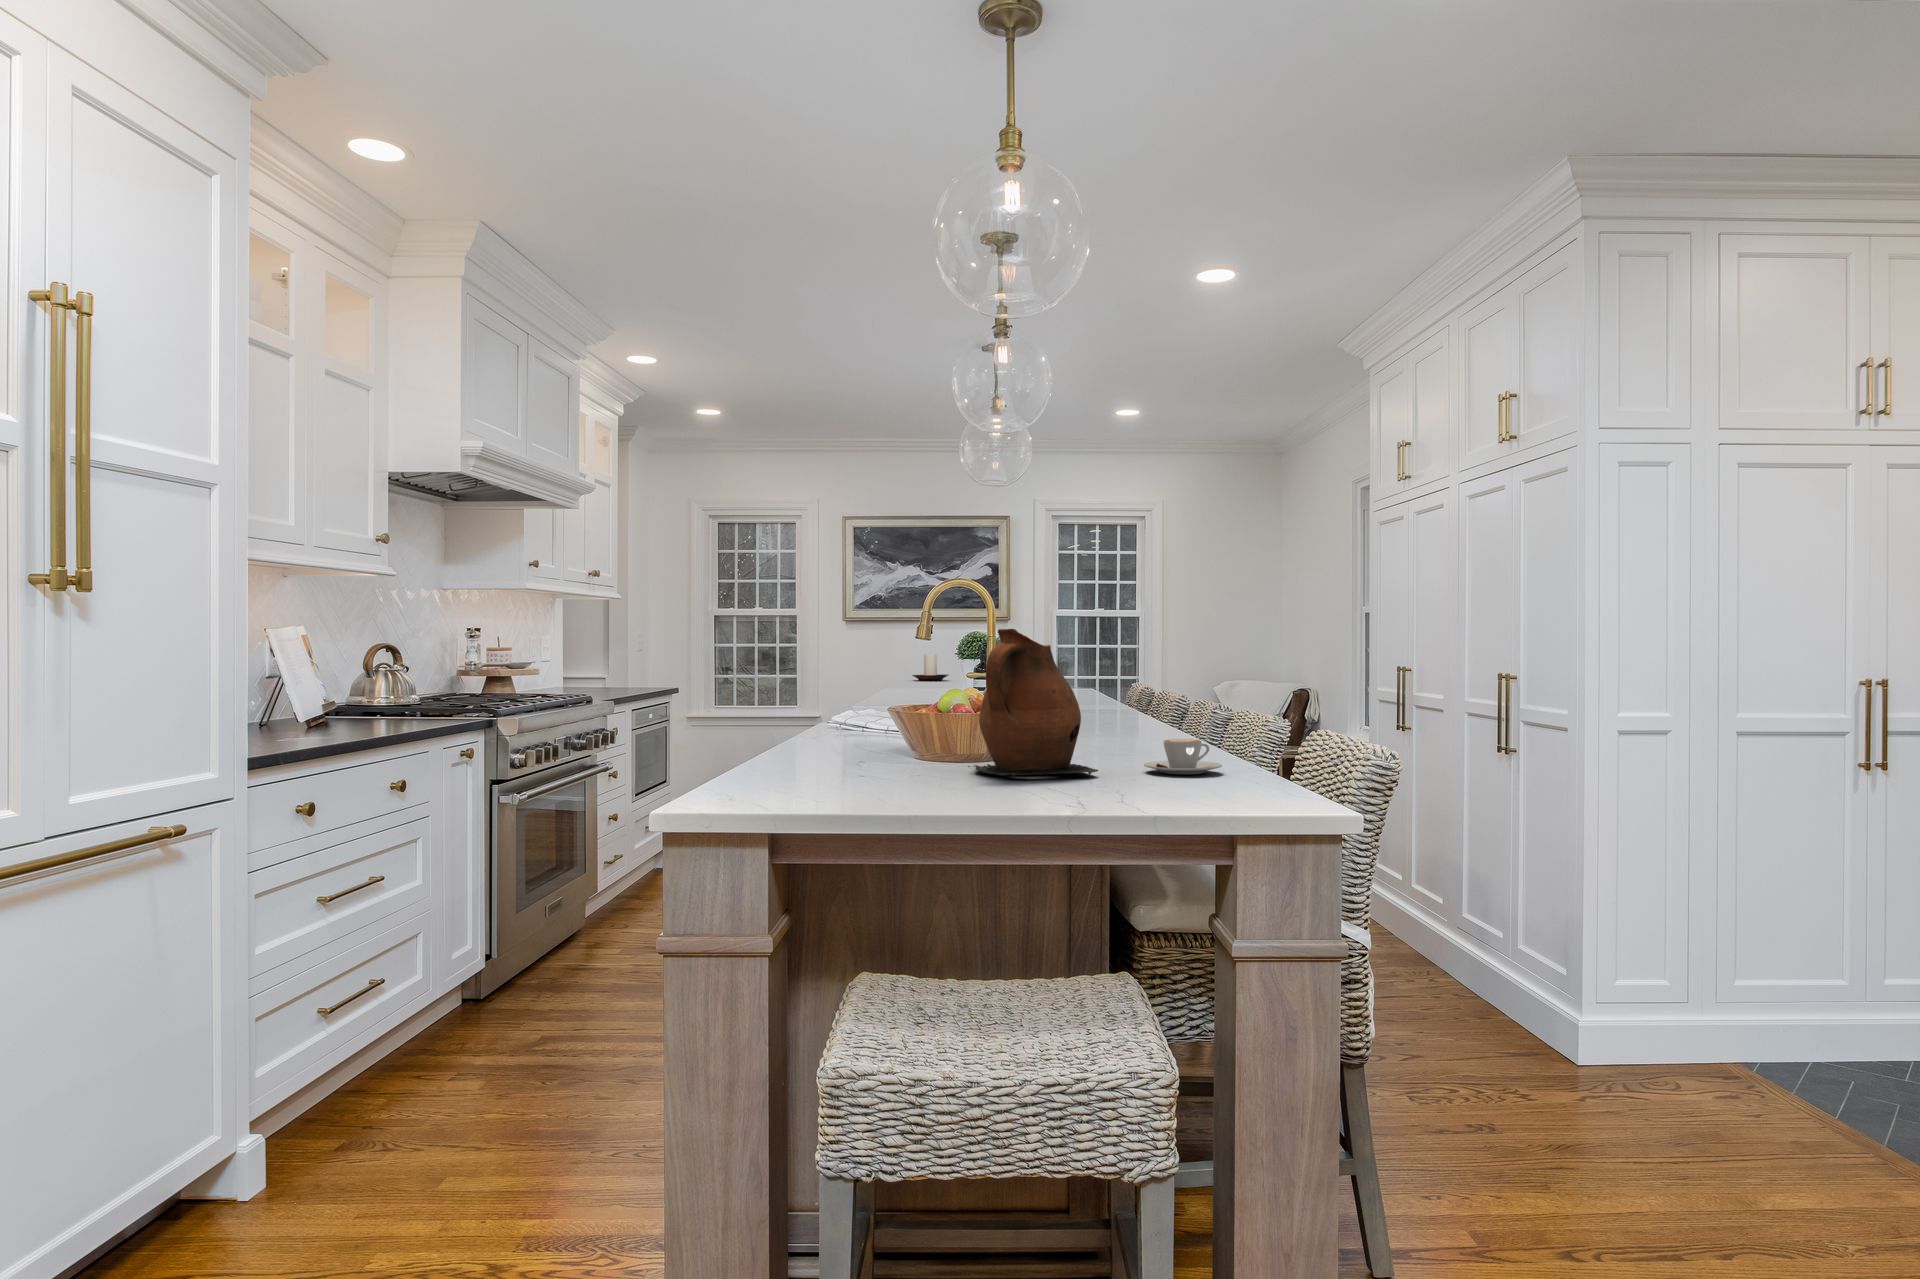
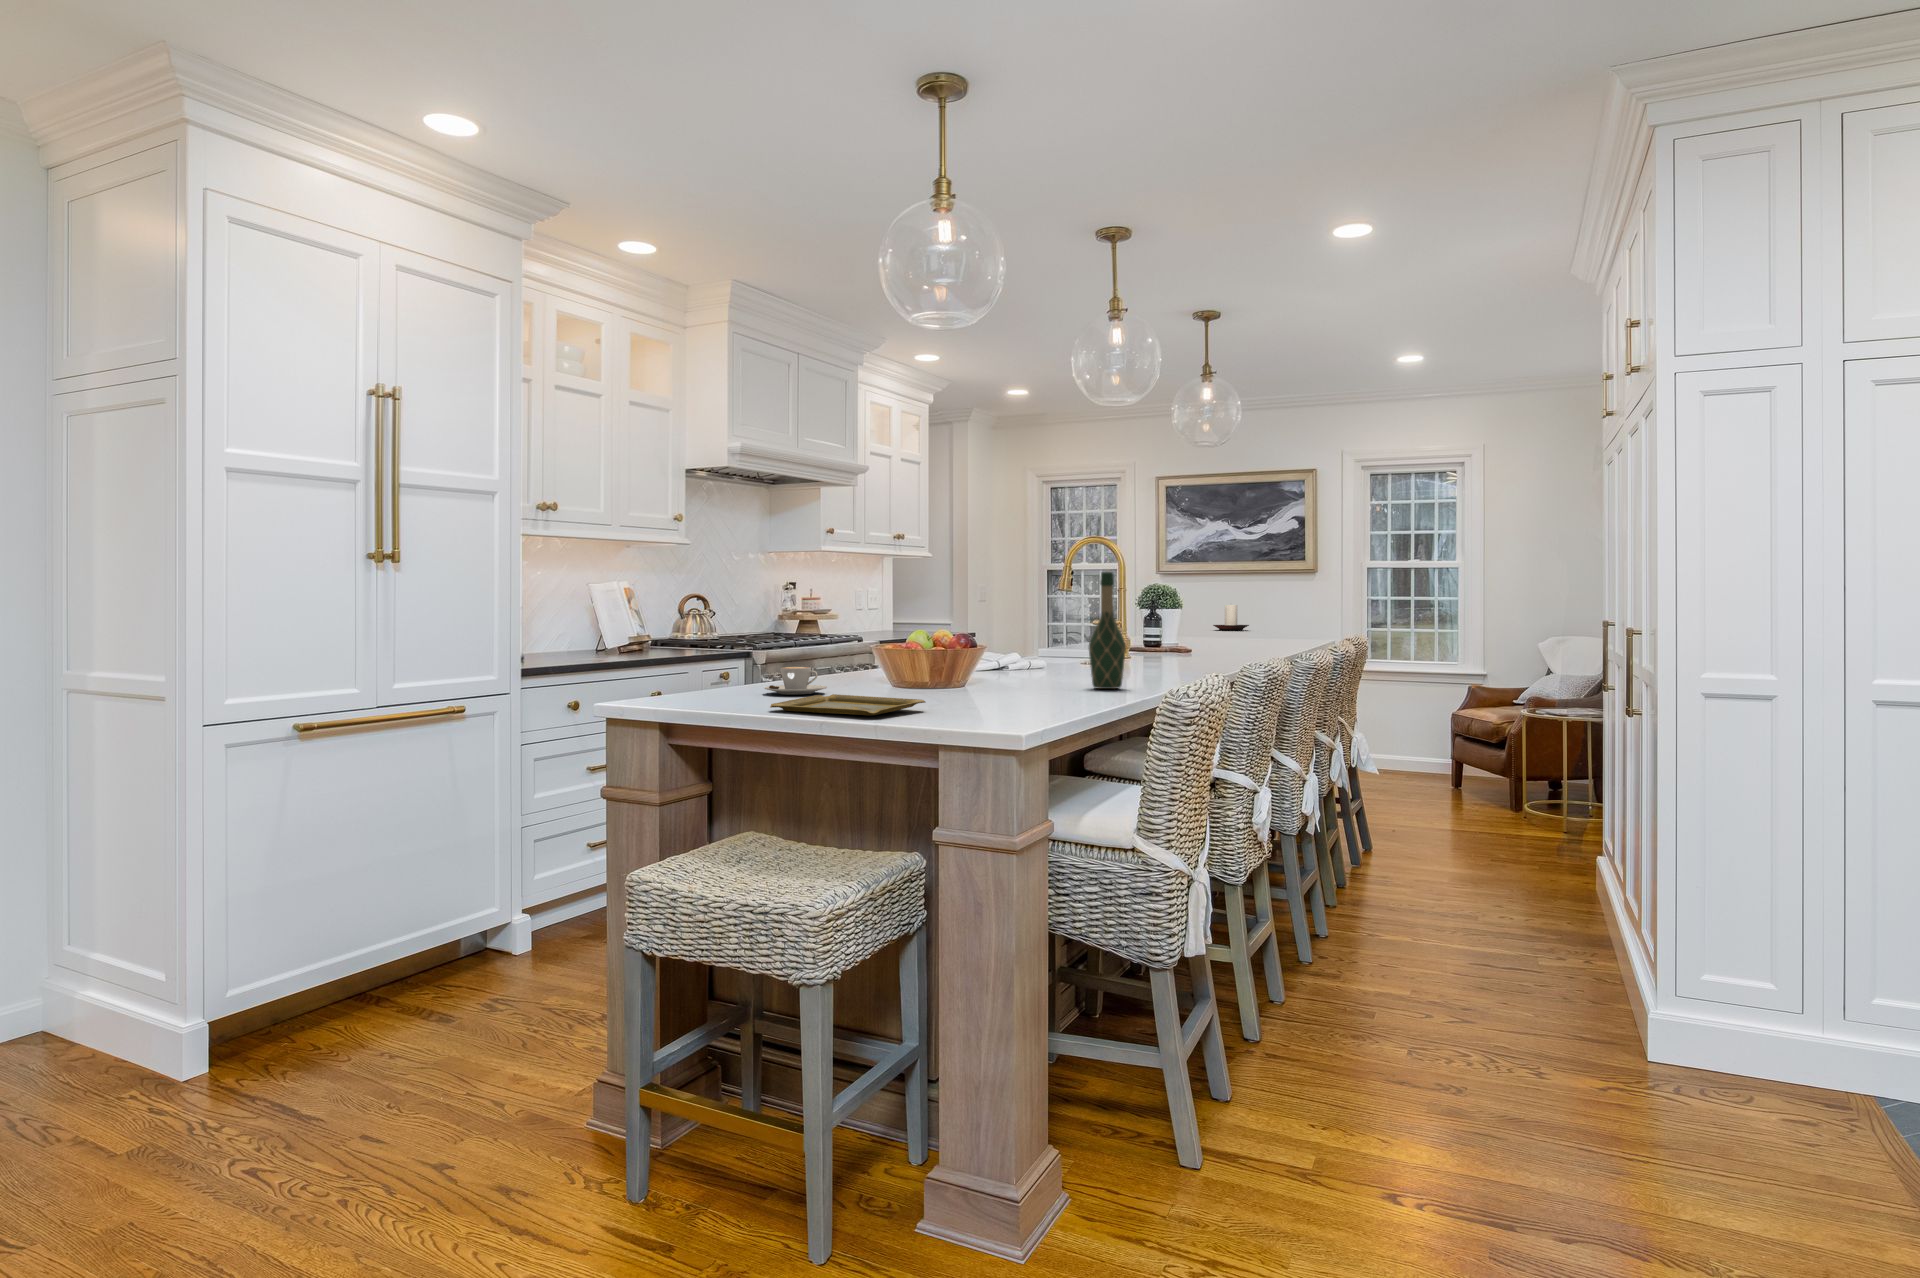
wine bottle: none [1124,622,1166,755] -> present [1089,572,1126,689]
ceramic pitcher: present [968,629,1098,776] -> none [896,578,997,698]
coffee cup: present [1144,739,1222,774] -> present [765,667,827,695]
tray: none [930,780,1112,807] -> present [770,694,925,715]

